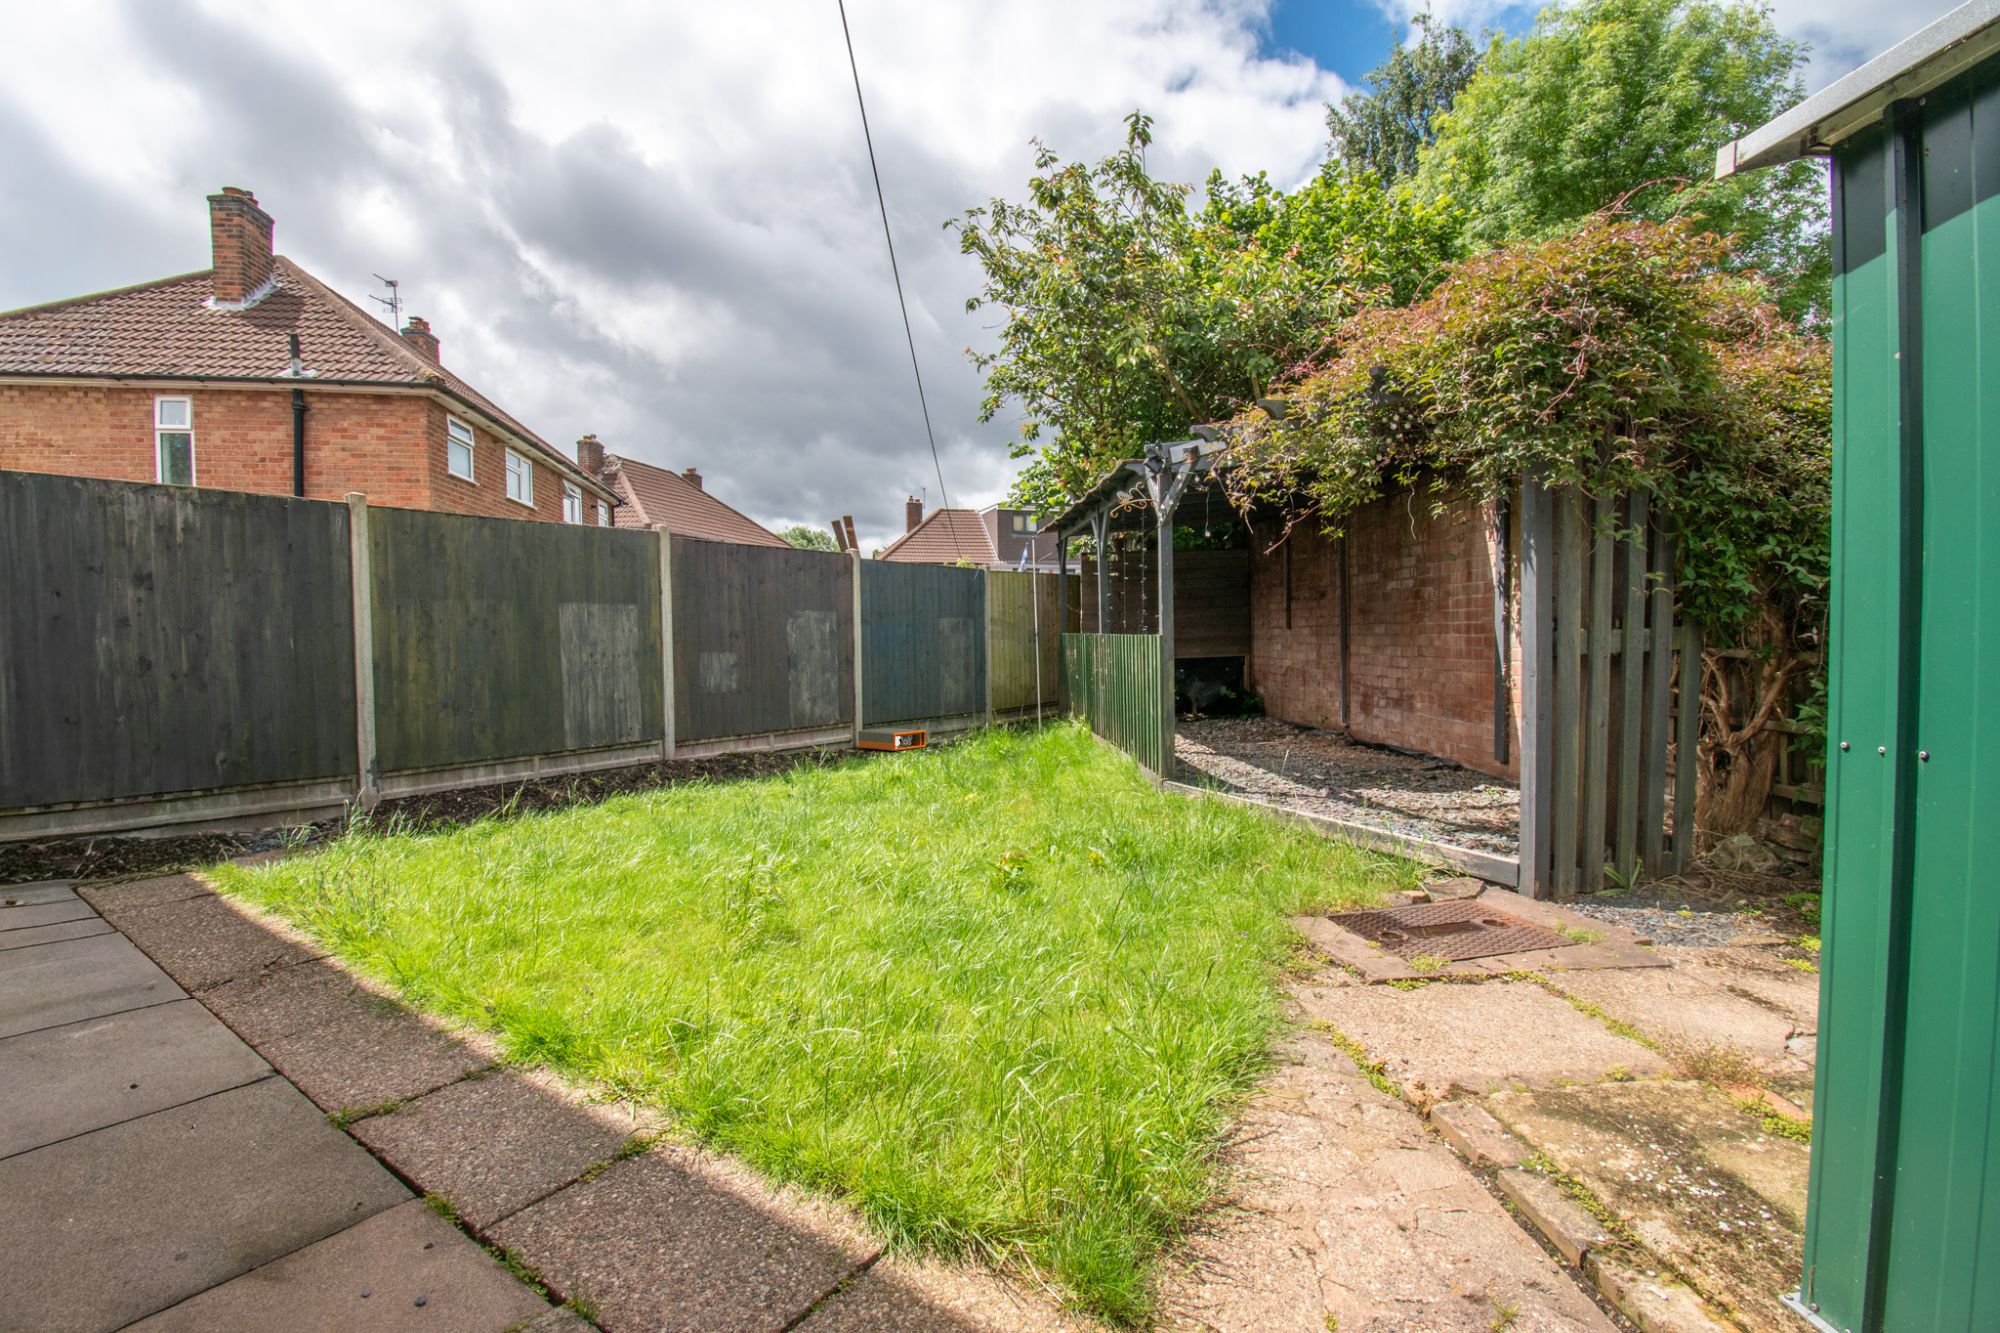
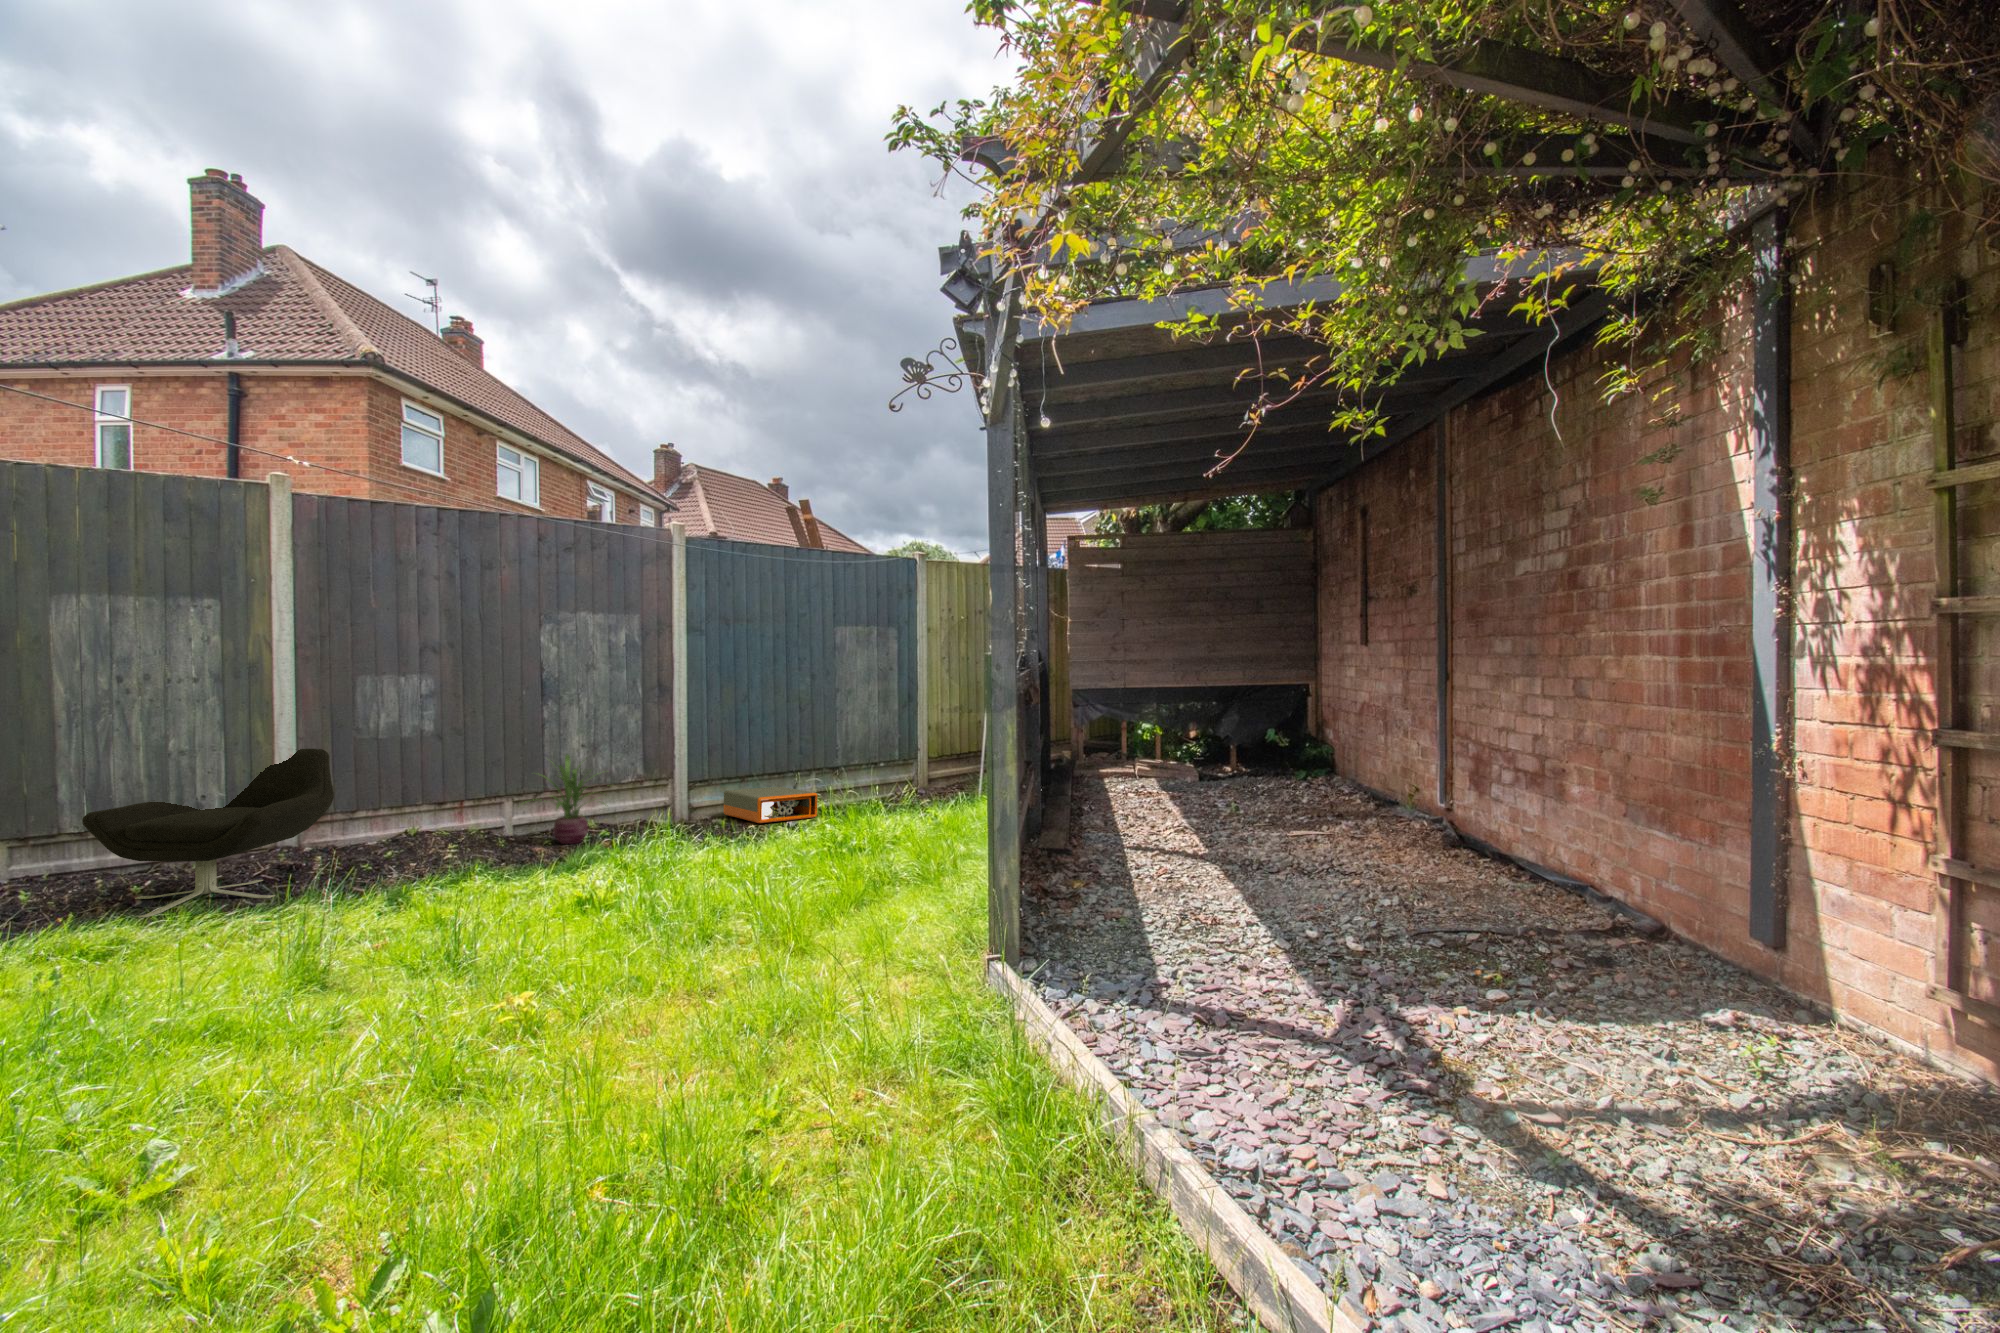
lounge chair: none [563,701,681,802] -> present [82,749,334,918]
decorative plant: none [757,705,817,765] -> present [526,755,596,844]

